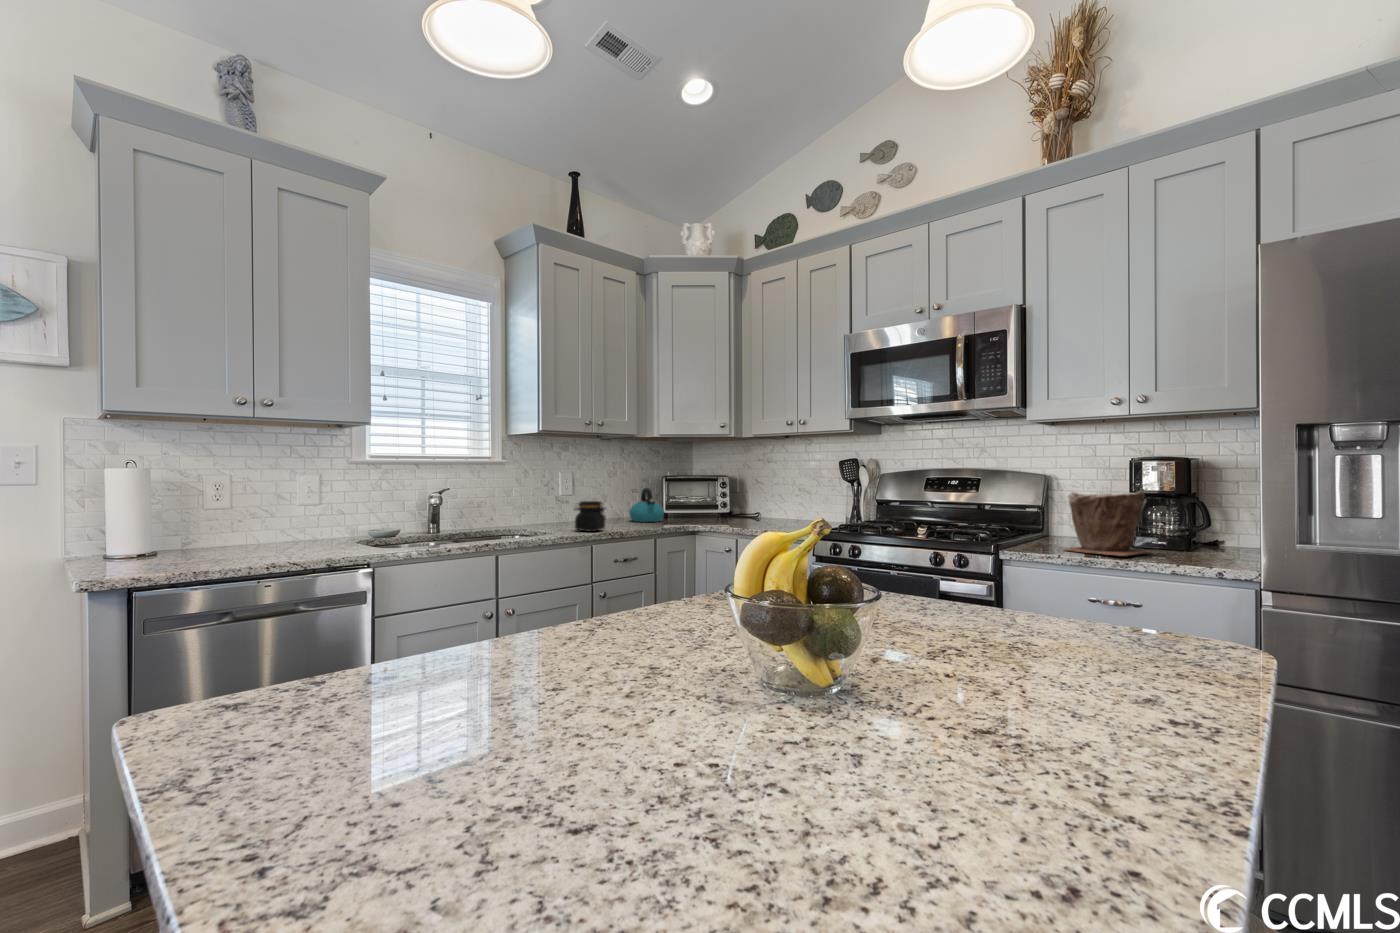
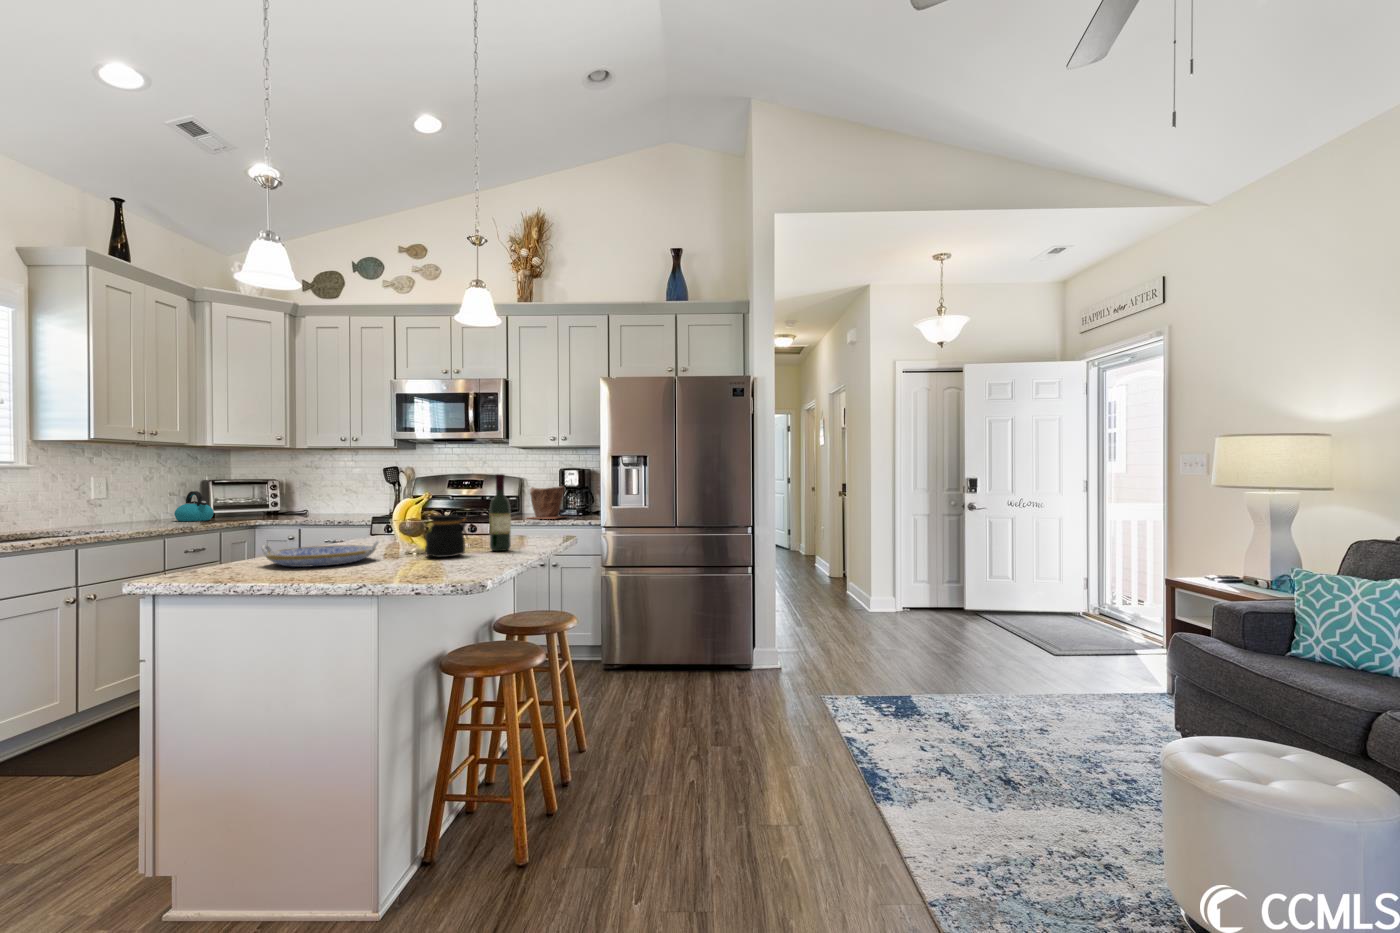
wine bottle: none [983,470,1056,726] -> present [490,474,511,551]
jar: present [574,501,606,531] -> present [421,515,468,557]
serving tray: none [424,628,673,716] -> present [261,541,379,567]

